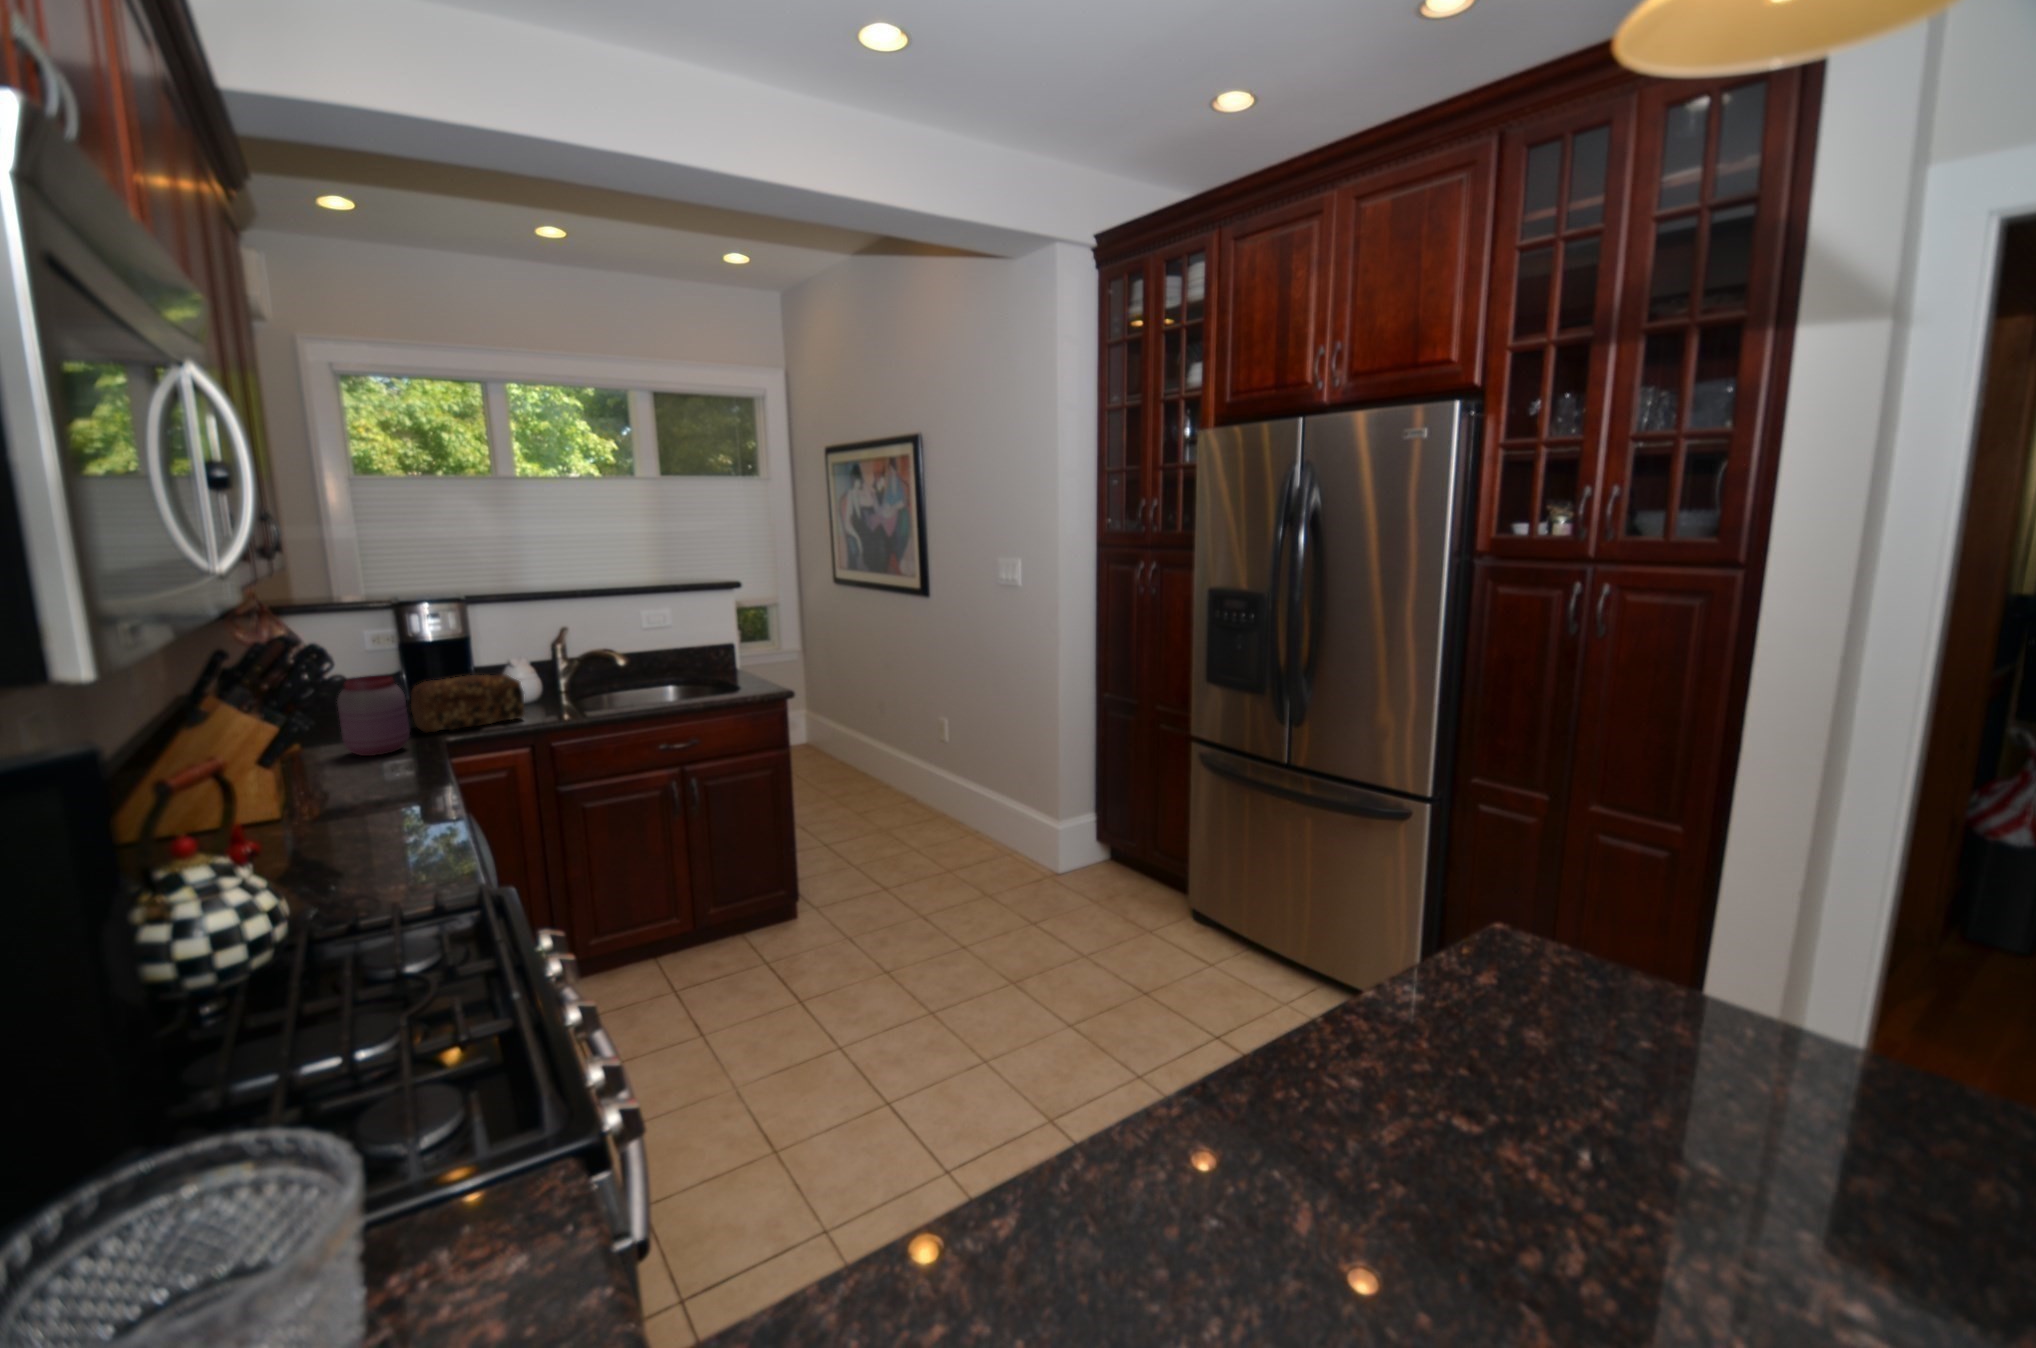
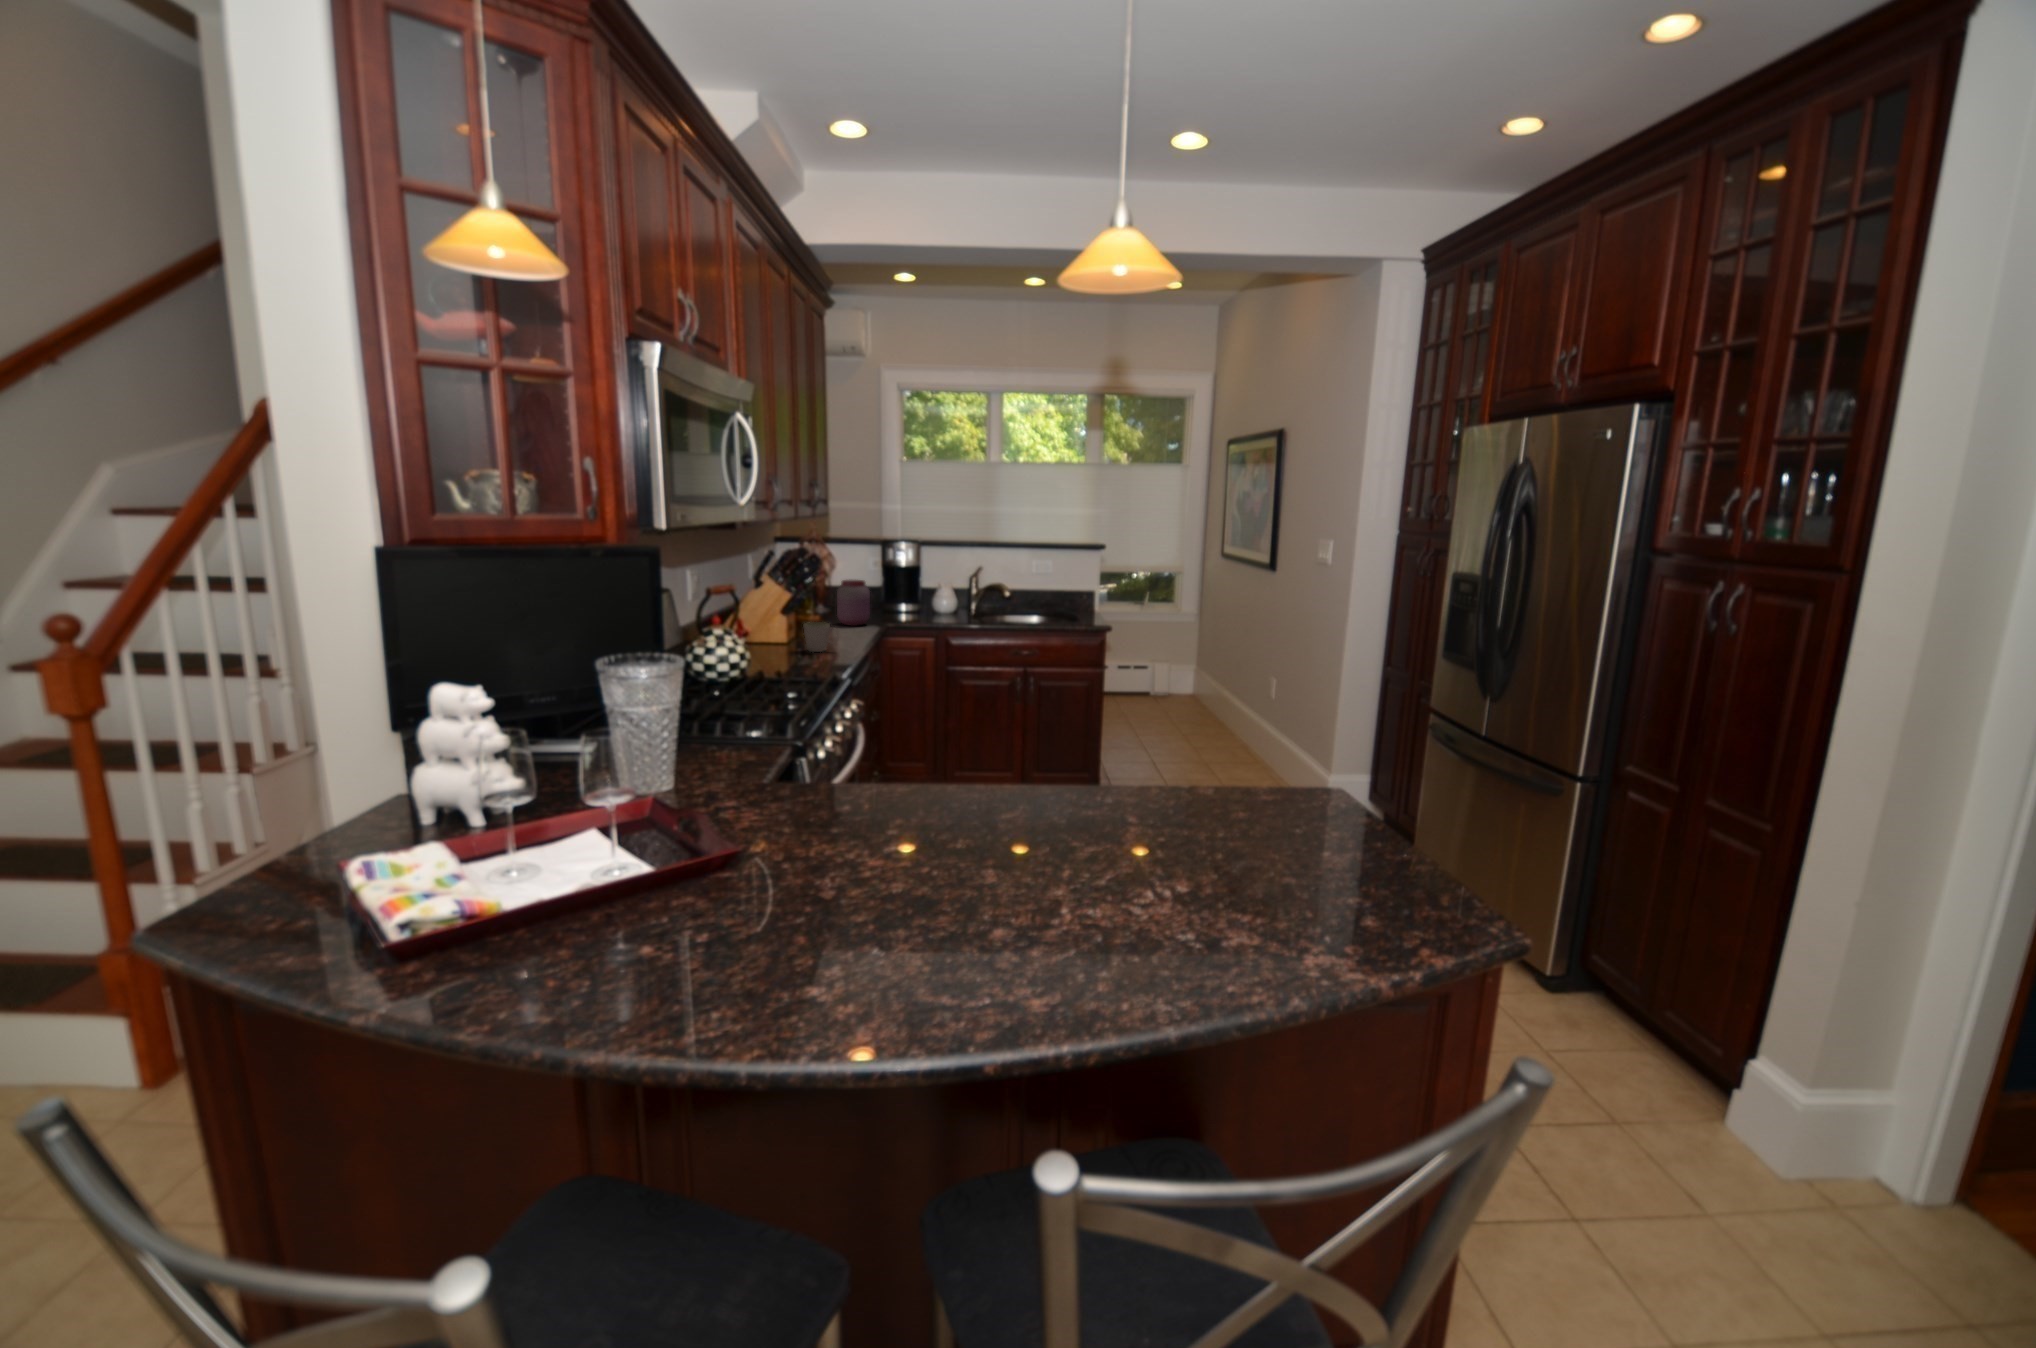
bread loaf: present [411,674,524,733] -> none [881,589,939,620]
mug: none [325,772,409,832] -> present [804,622,835,652]

